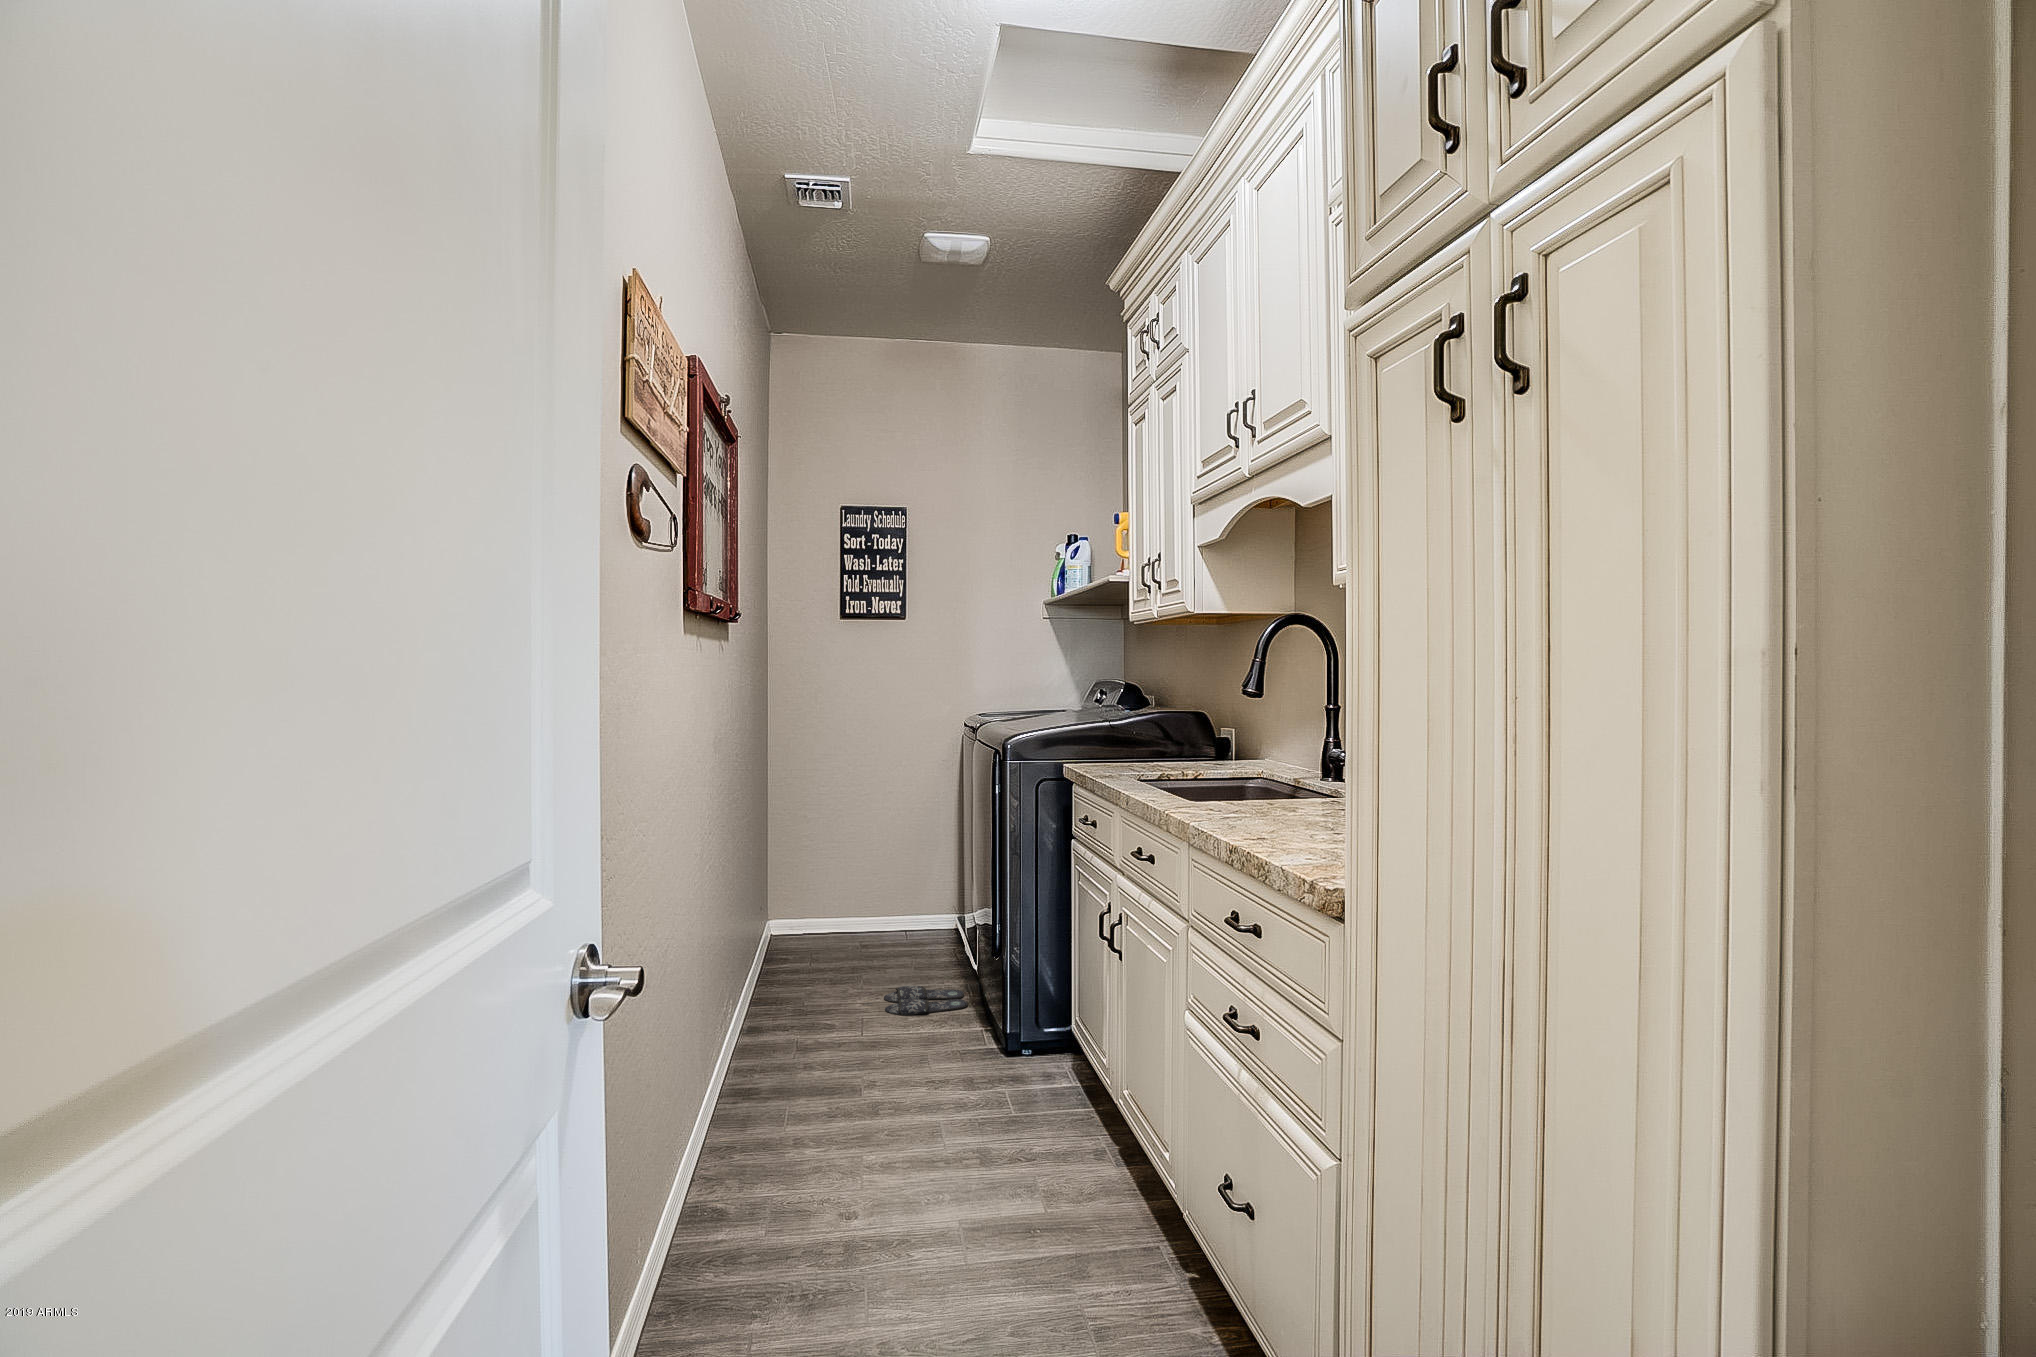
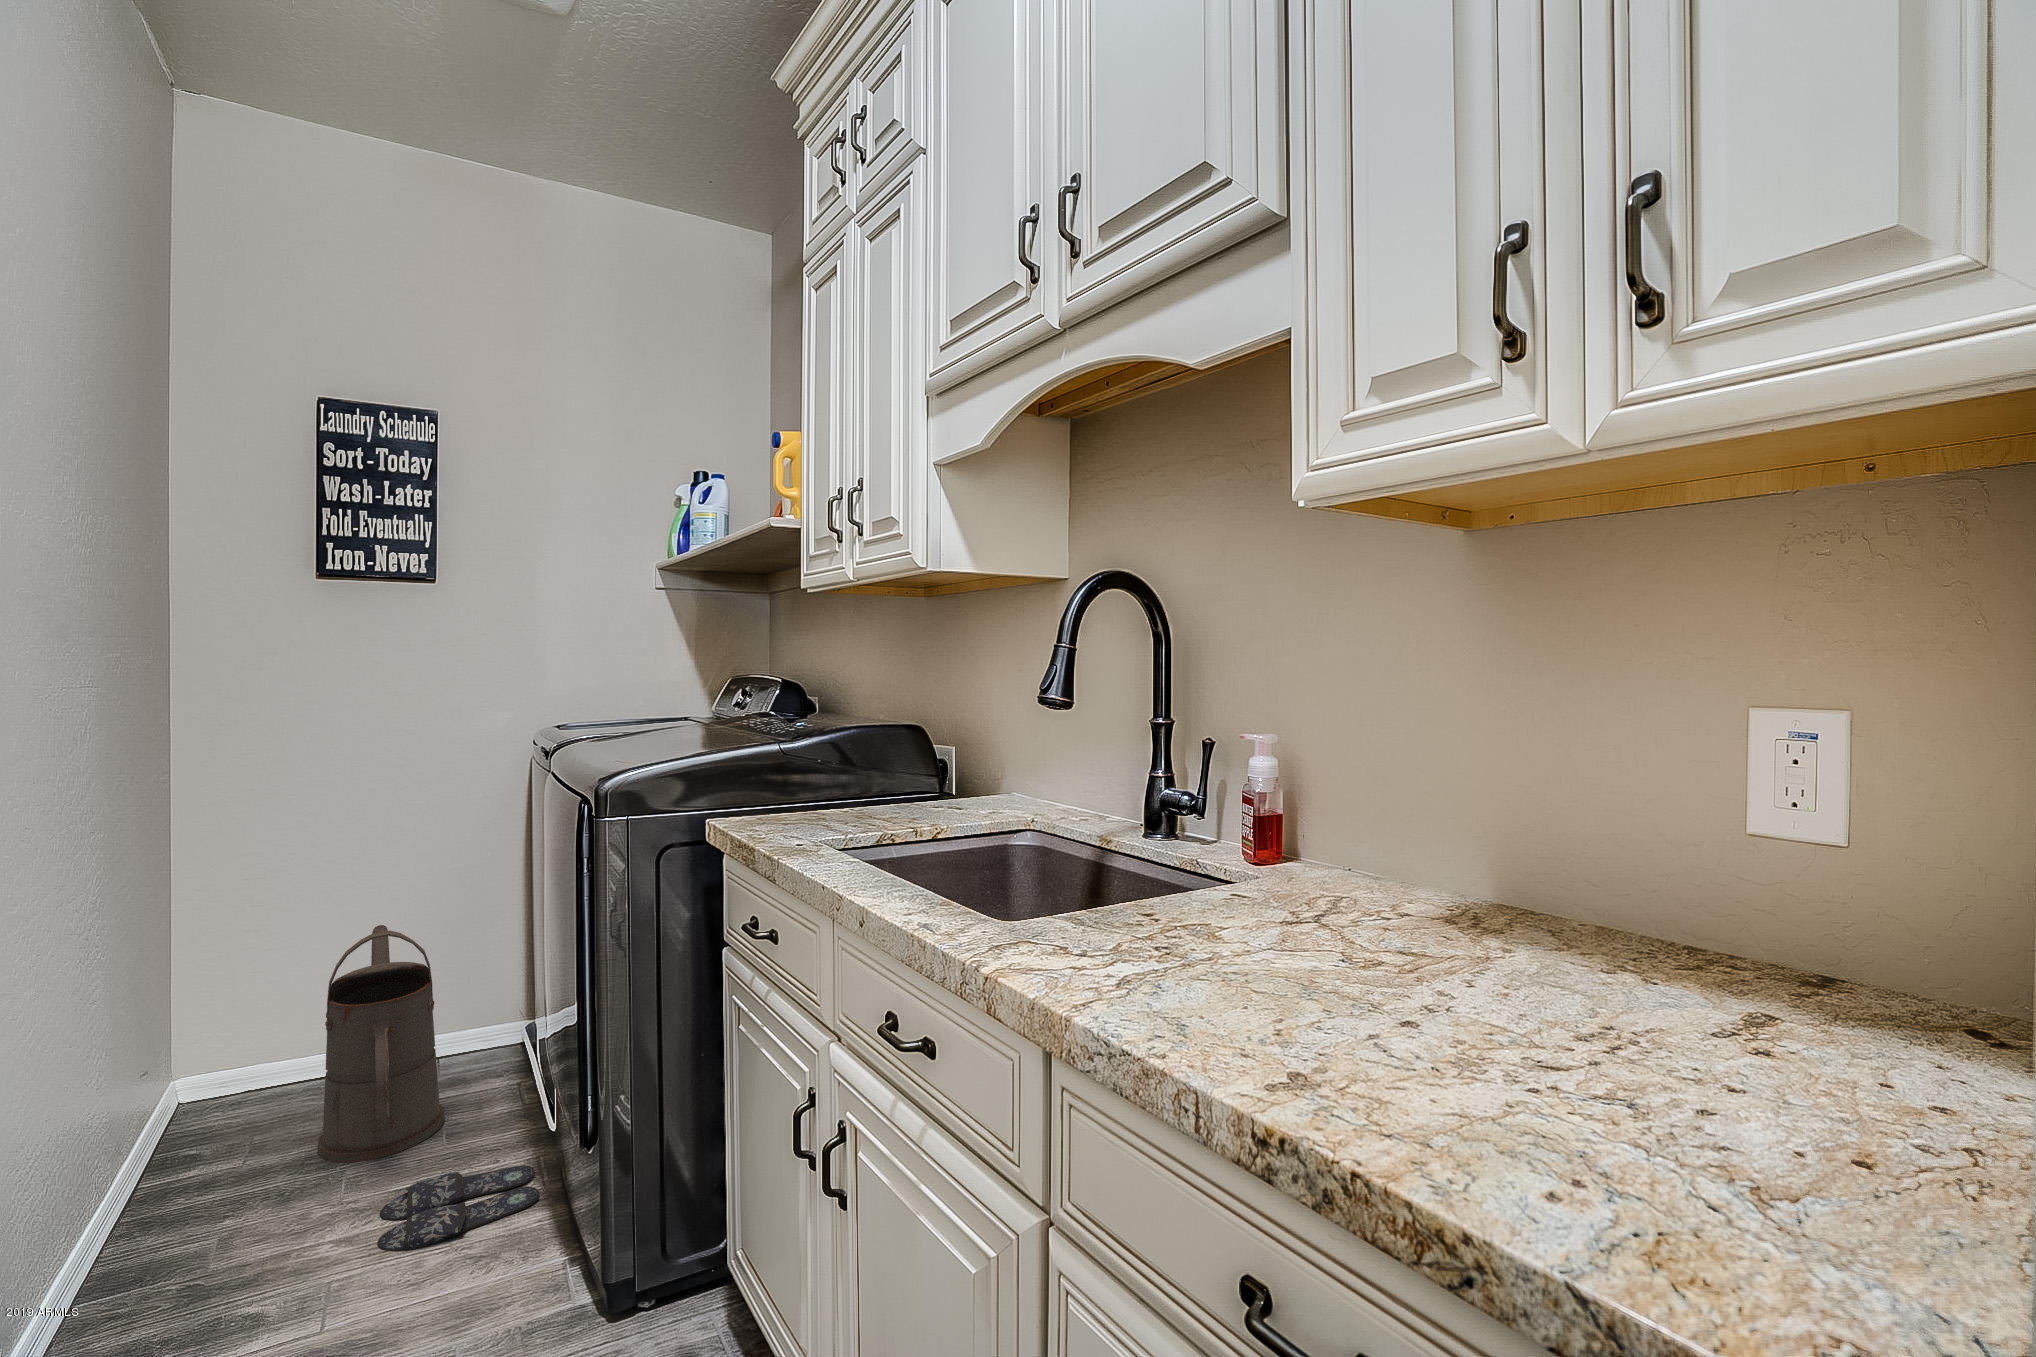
watering can: none [847,839,912,975] -> present [317,925,445,1163]

